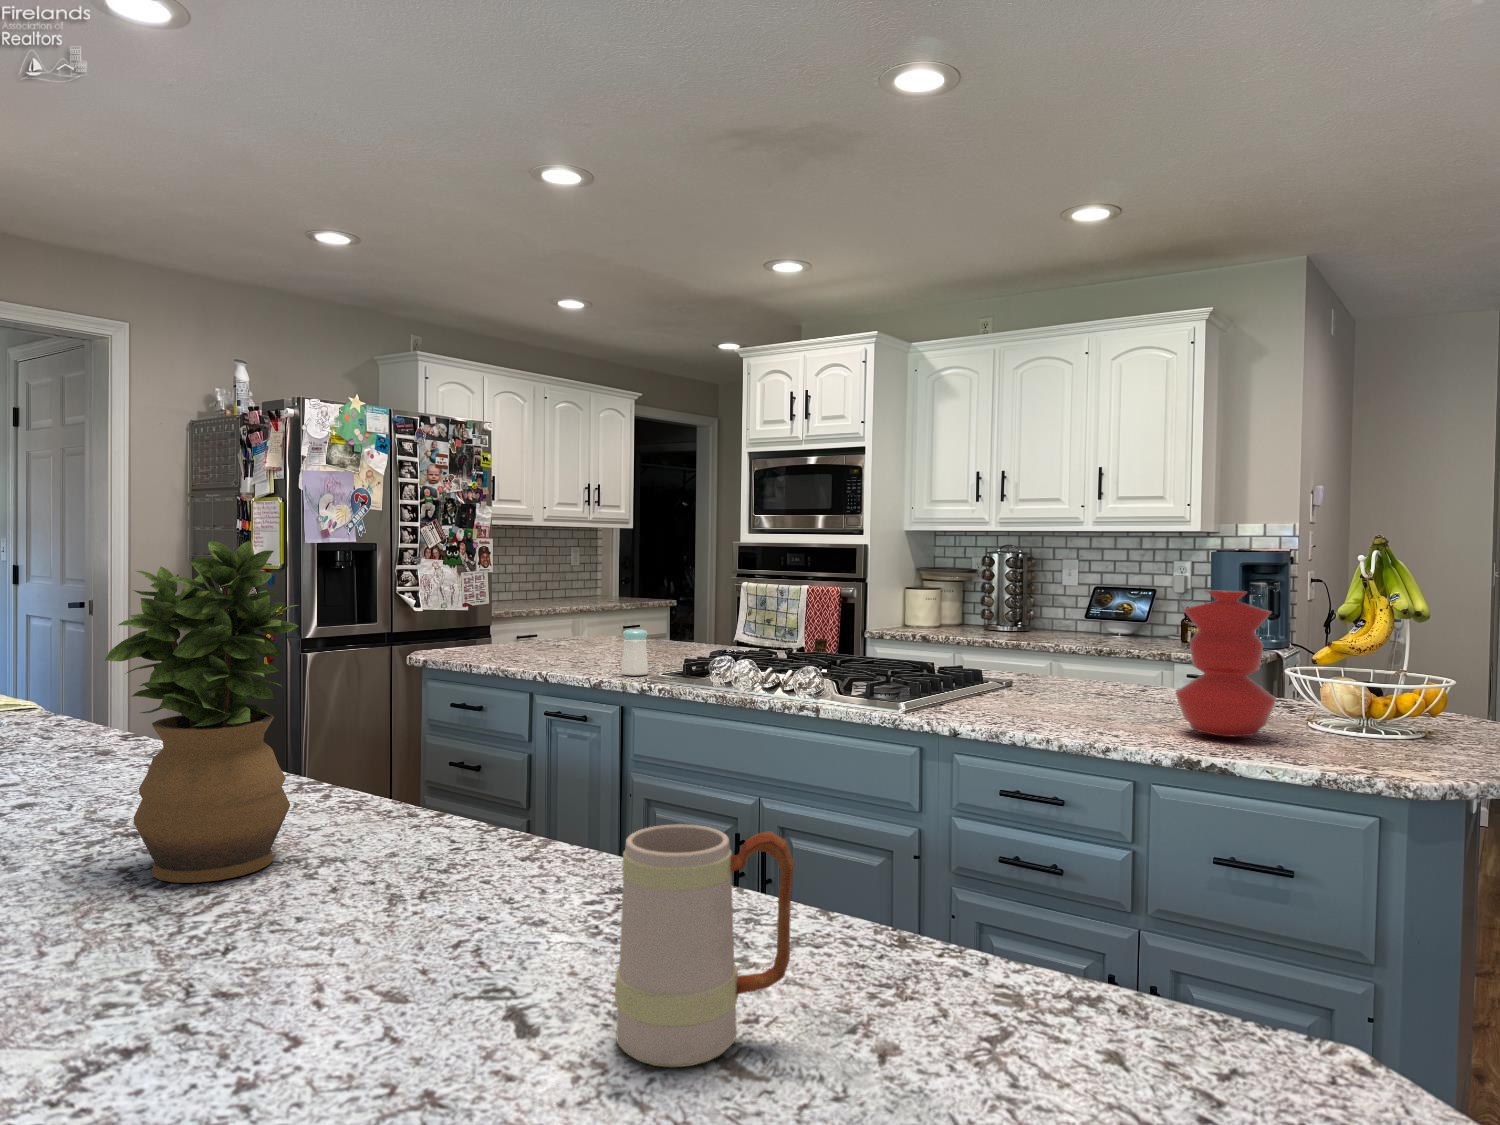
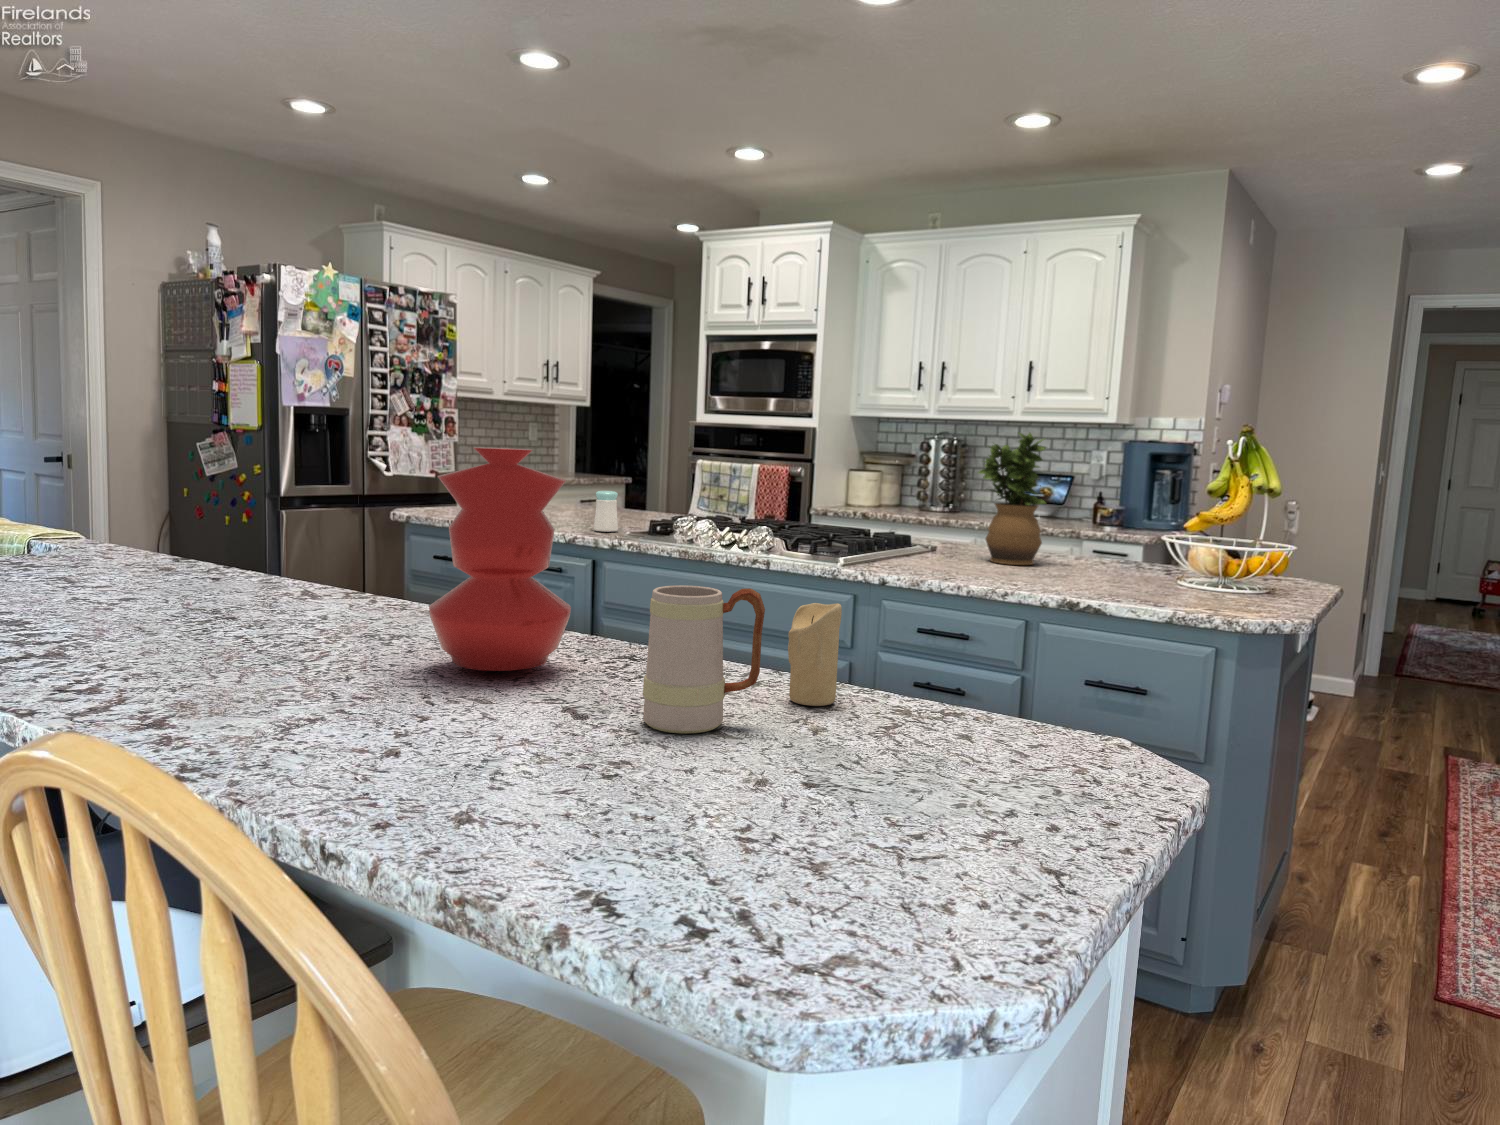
potted plant: present [105,541,299,883] -> present [979,433,1046,565]
vase: present [1176,591,1276,737] -> present [429,448,571,671]
candle: none [834,829,909,988] -> present [788,603,842,706]

